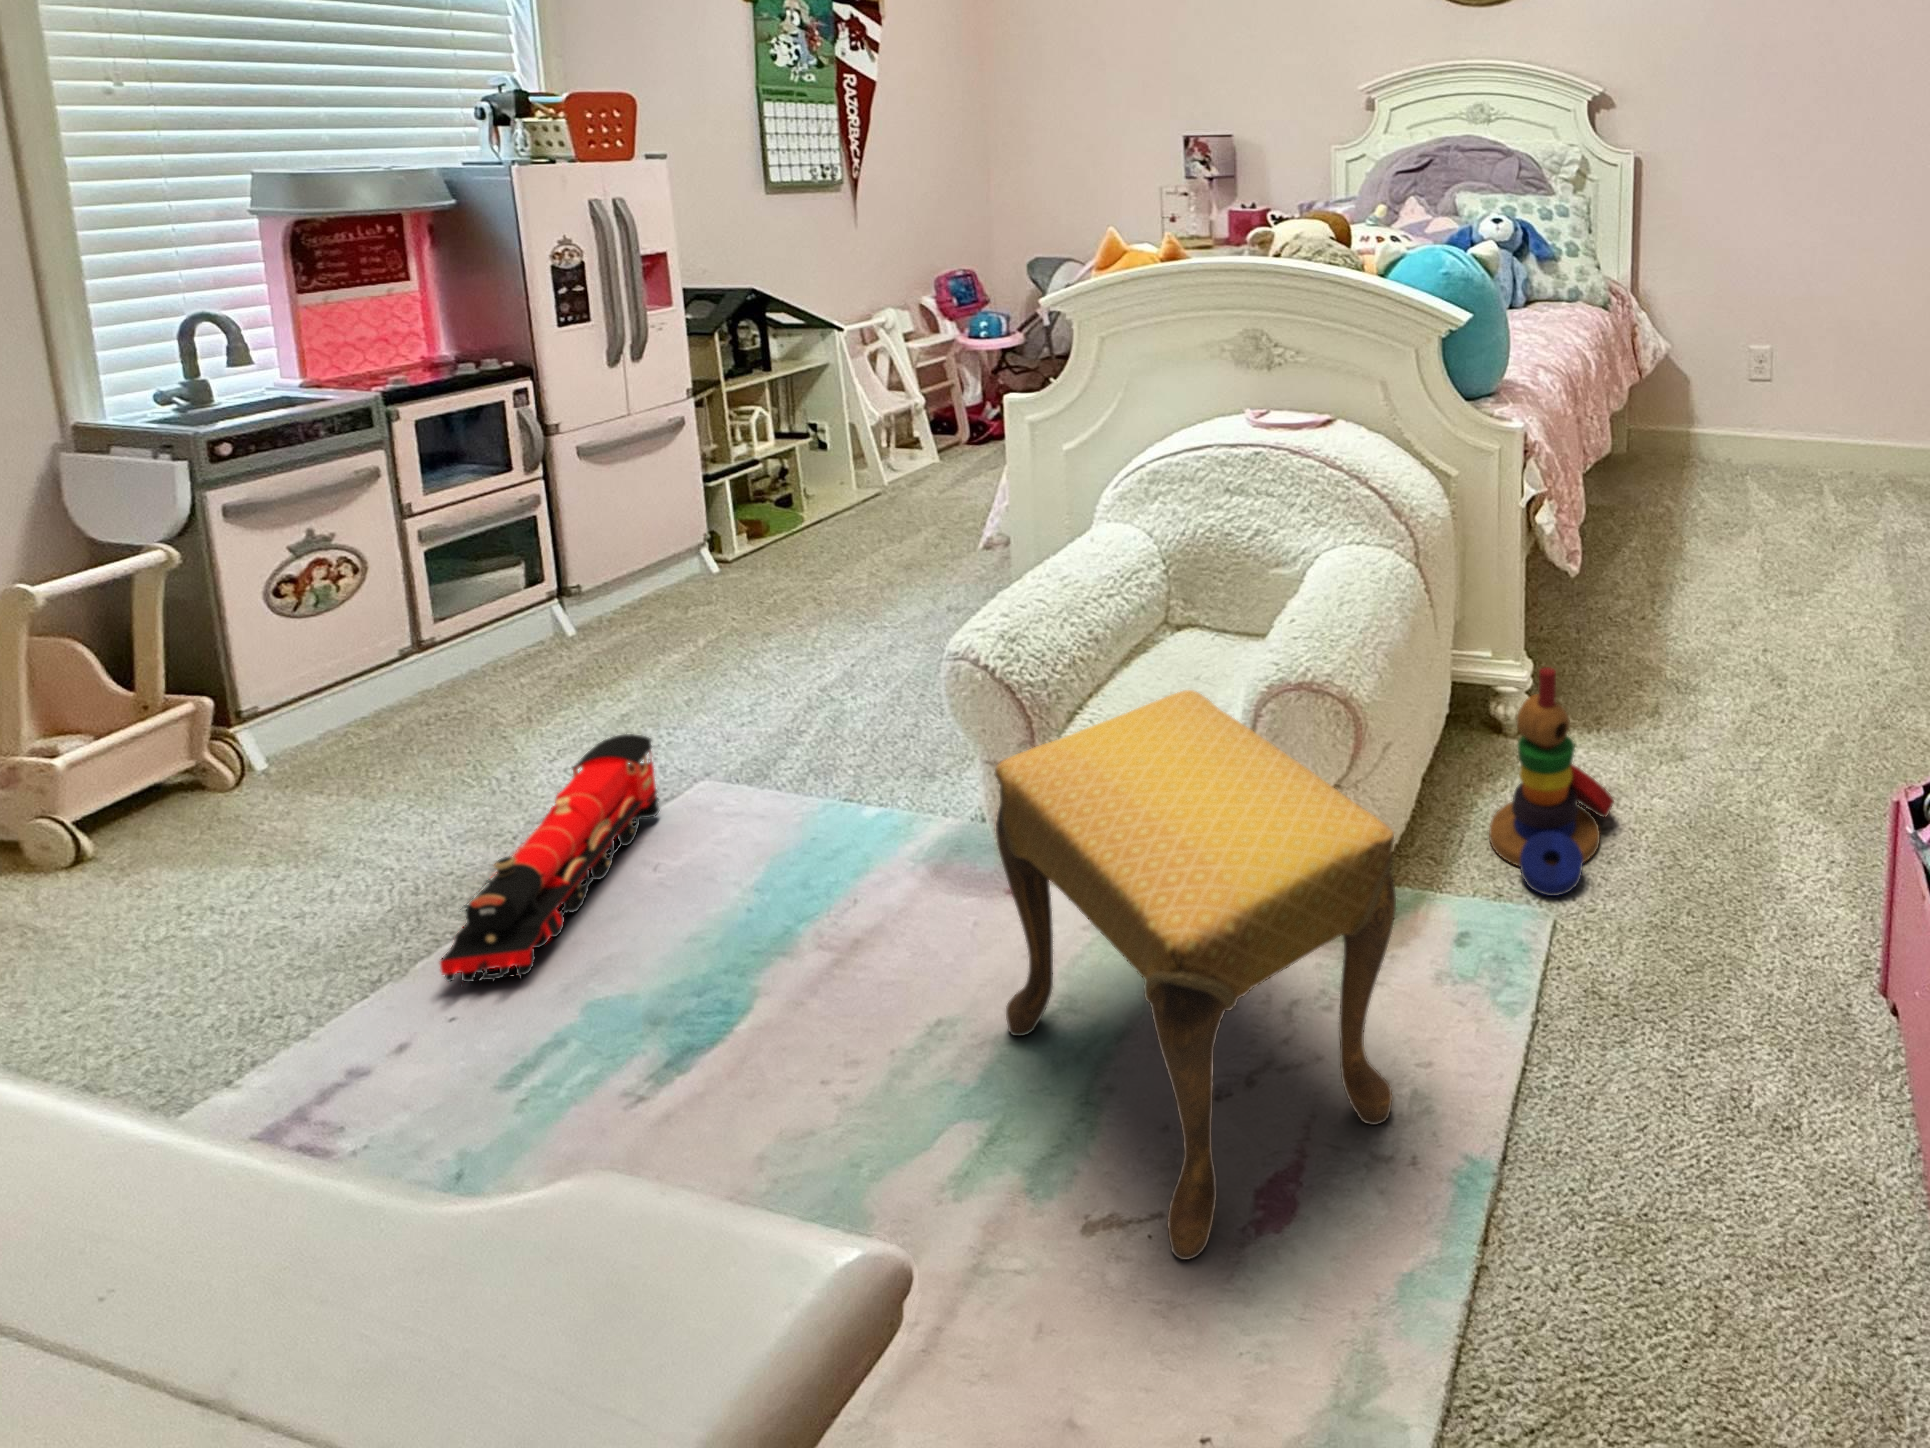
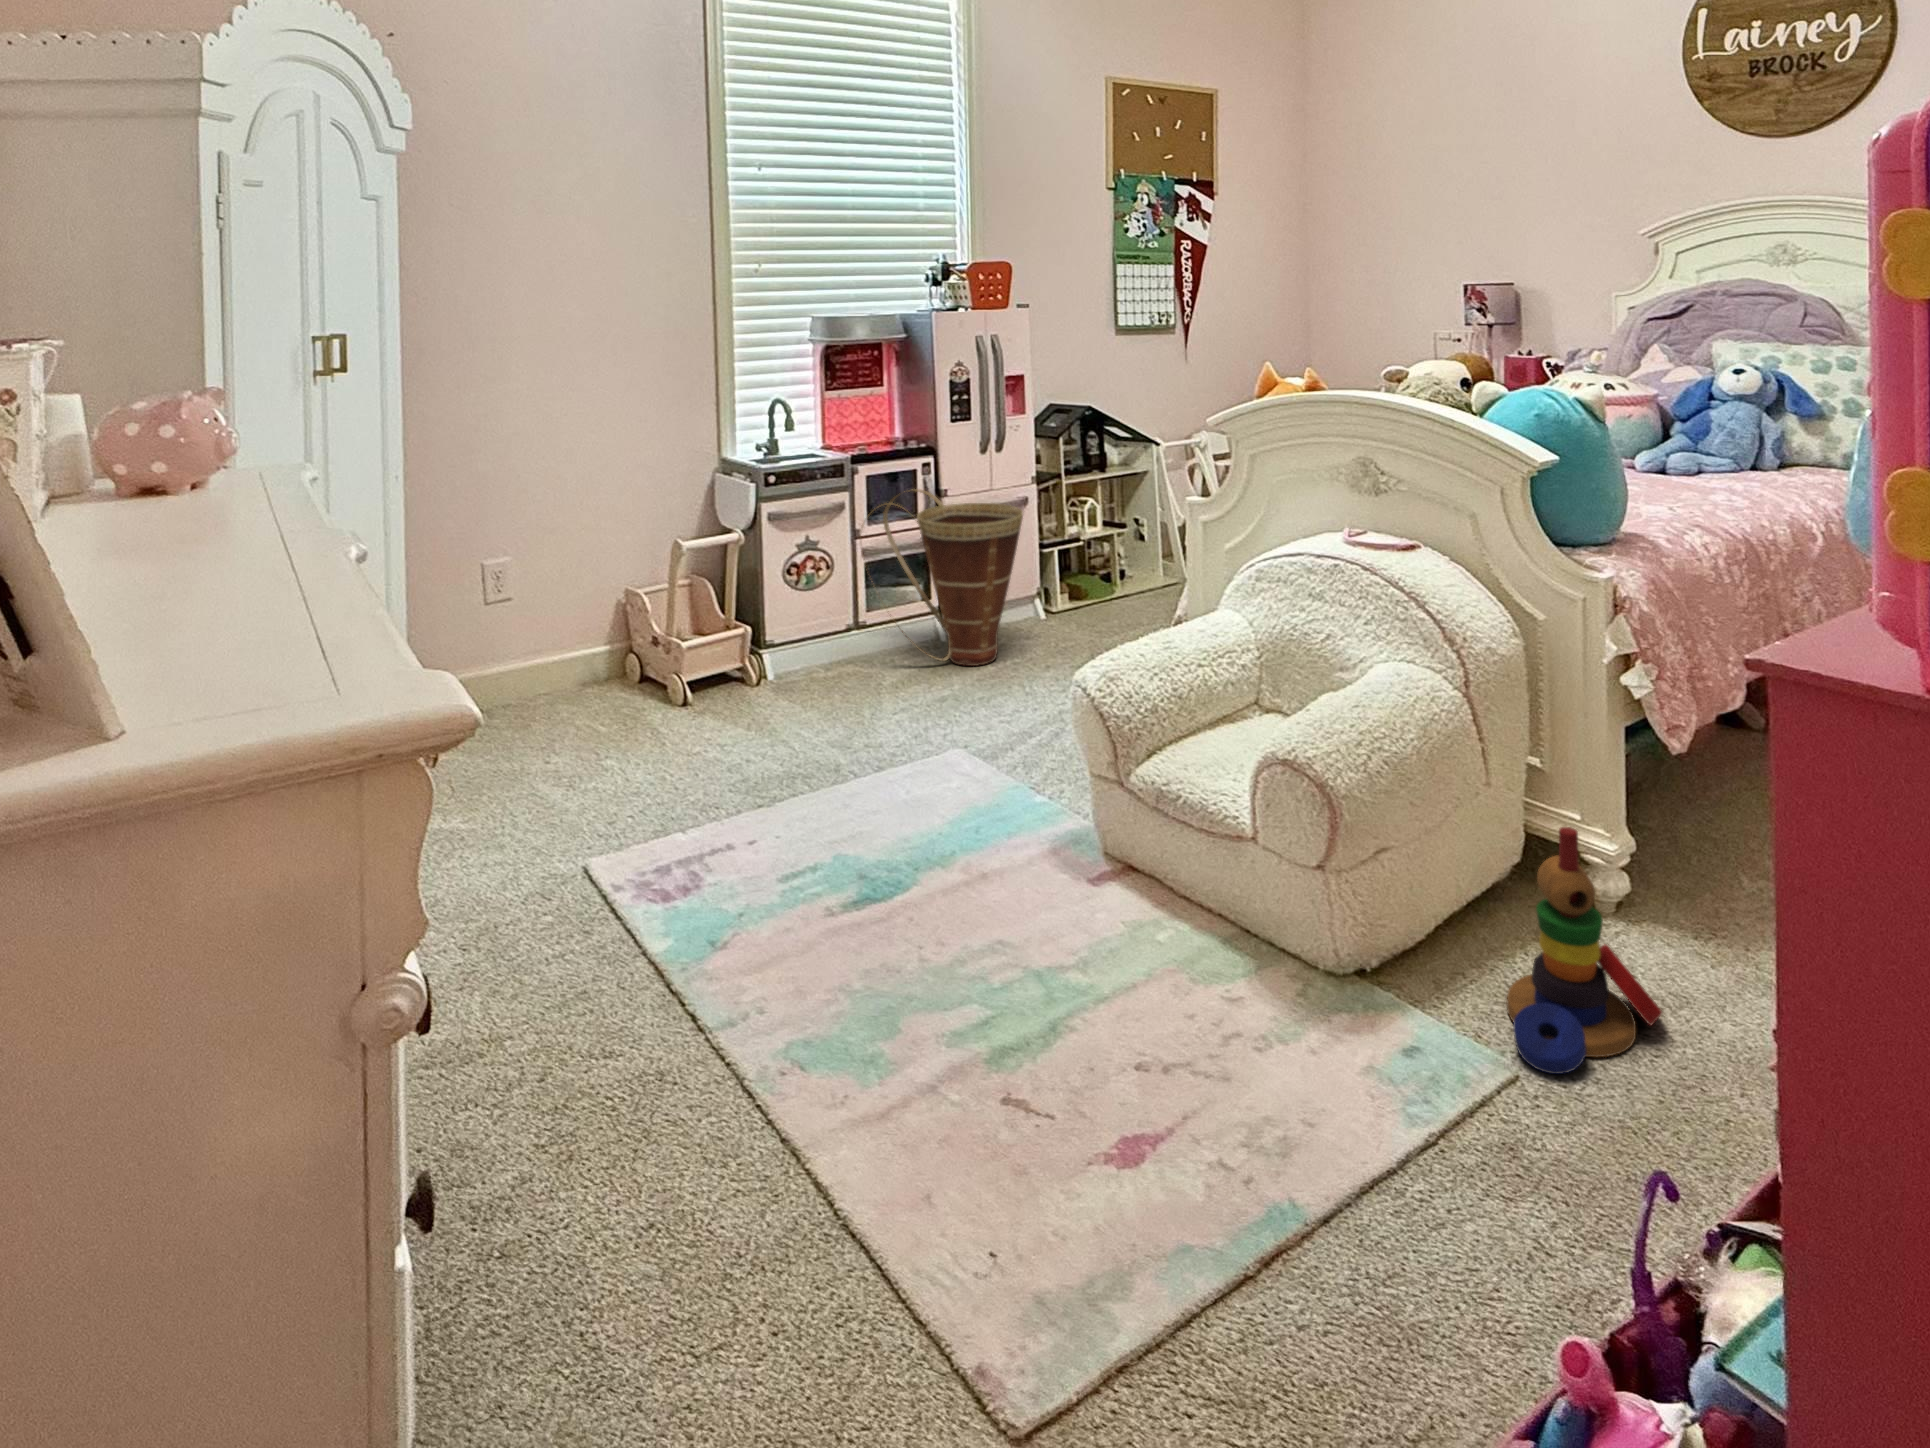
basket: none [422,432,713,667] -> present [861,489,1023,666]
footstool: present [995,690,1396,1260] -> none [1029,740,1267,1172]
toy train: present [440,734,659,982] -> none [780,697,927,830]

